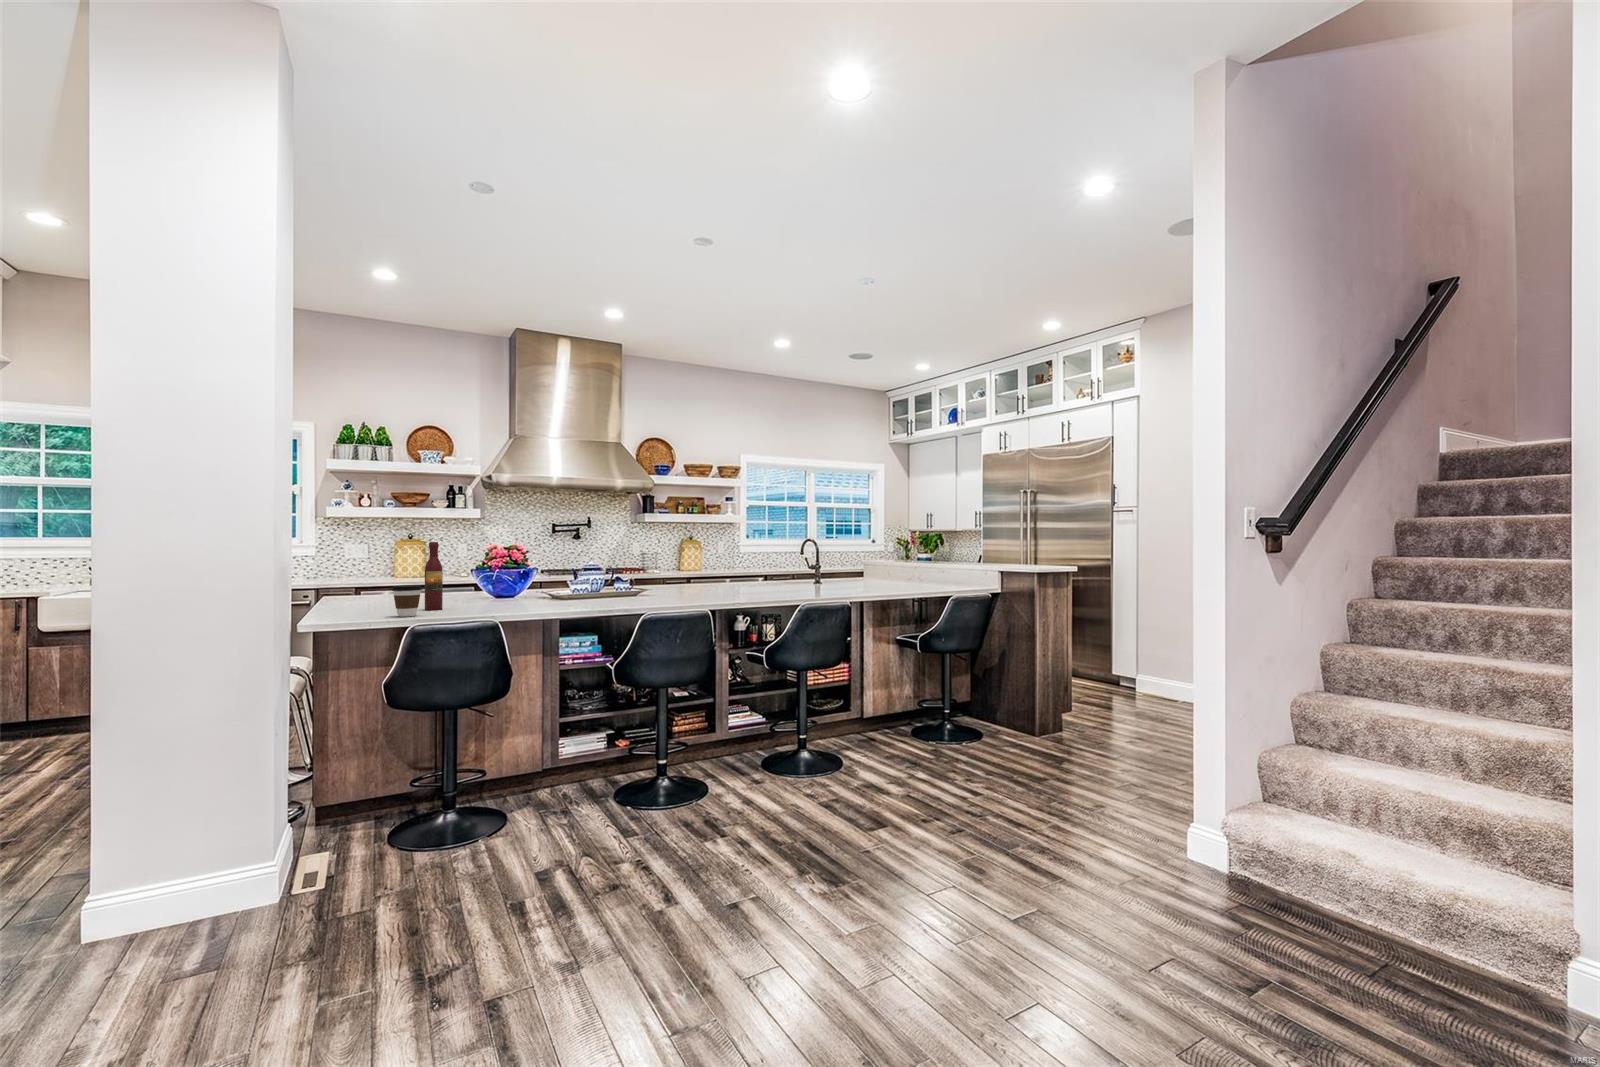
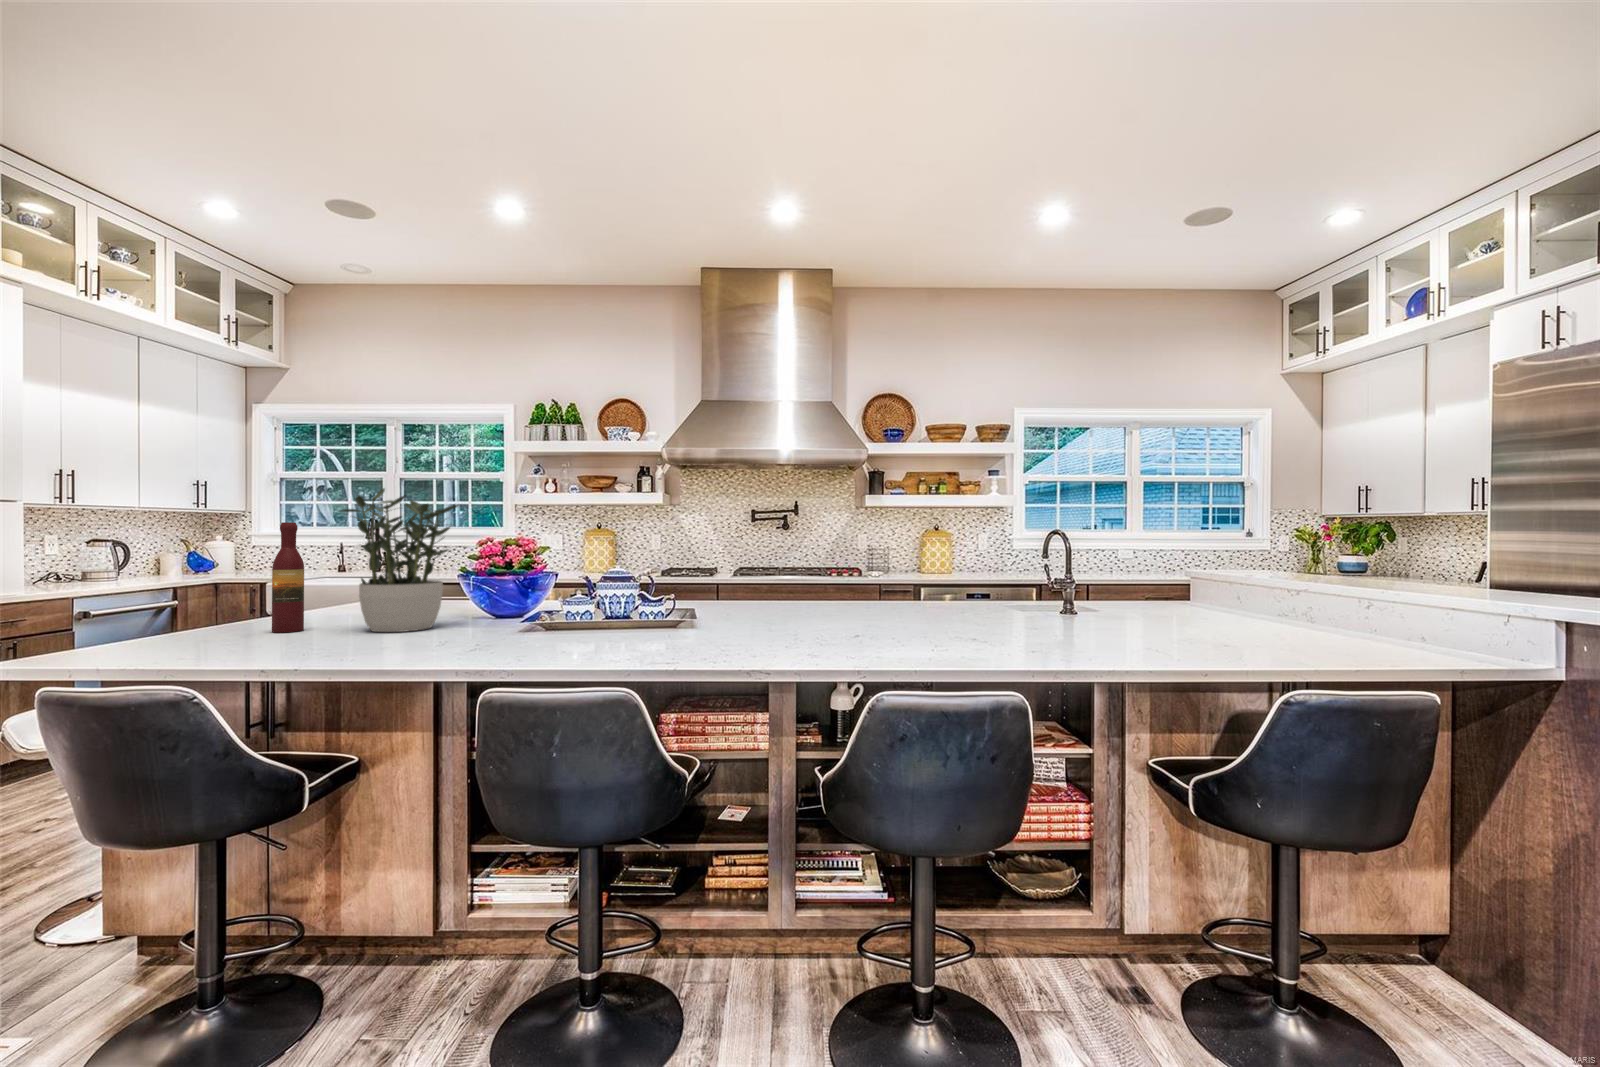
potted plant: none [466,520,527,607] -> present [340,488,459,632]
coffee cup: present [392,585,422,617] -> none [113,594,178,649]

